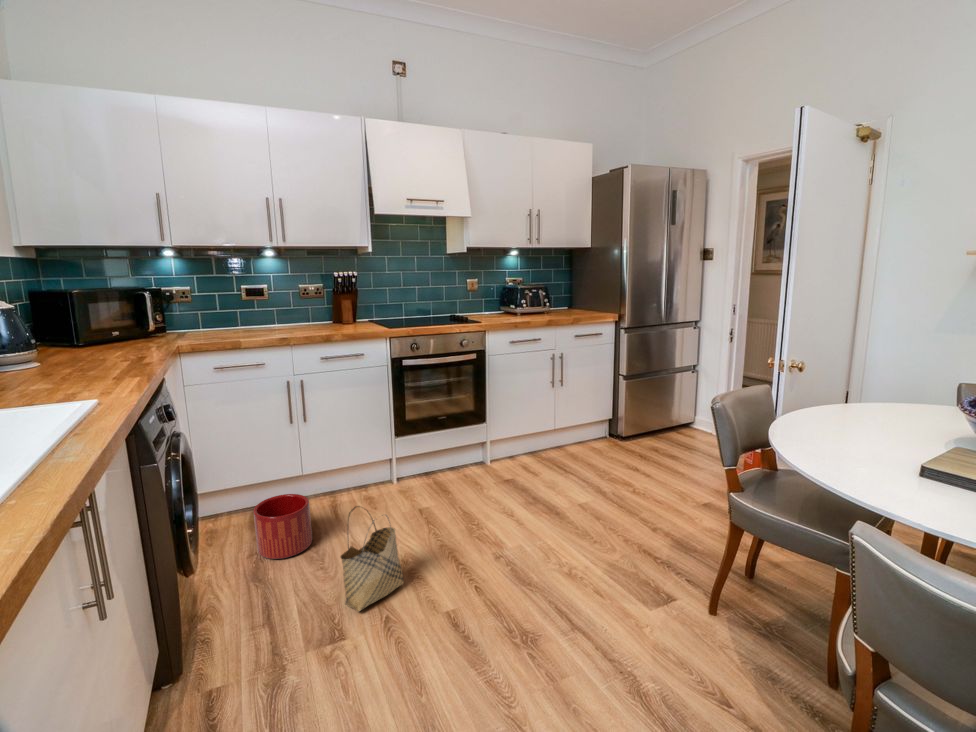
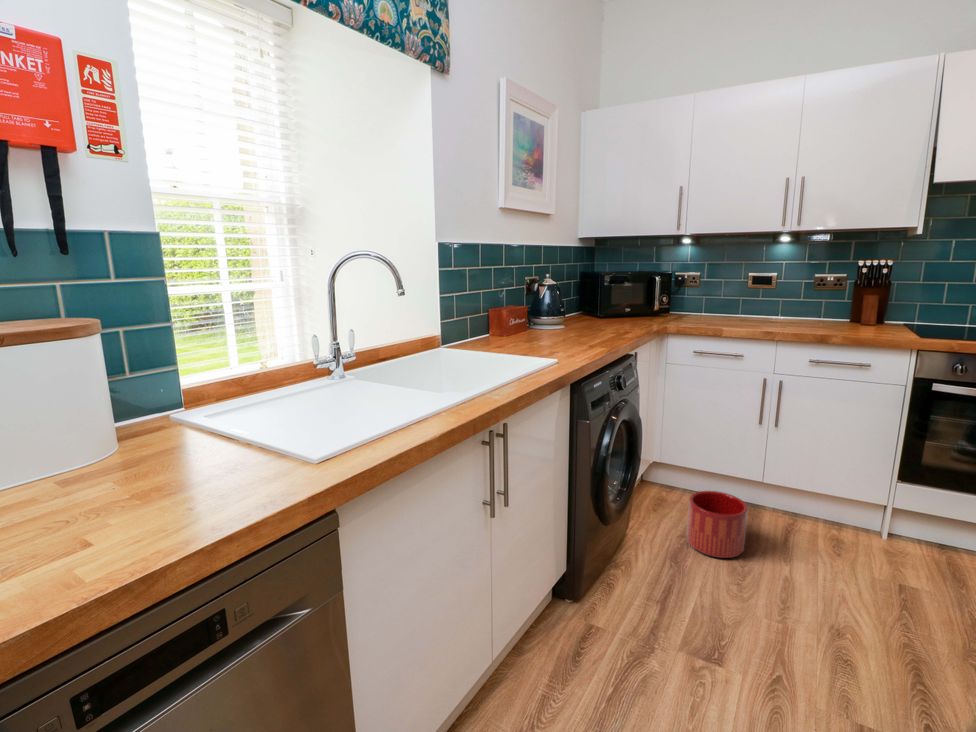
woven basket: present [341,506,403,612] -> none [739,537,826,657]

